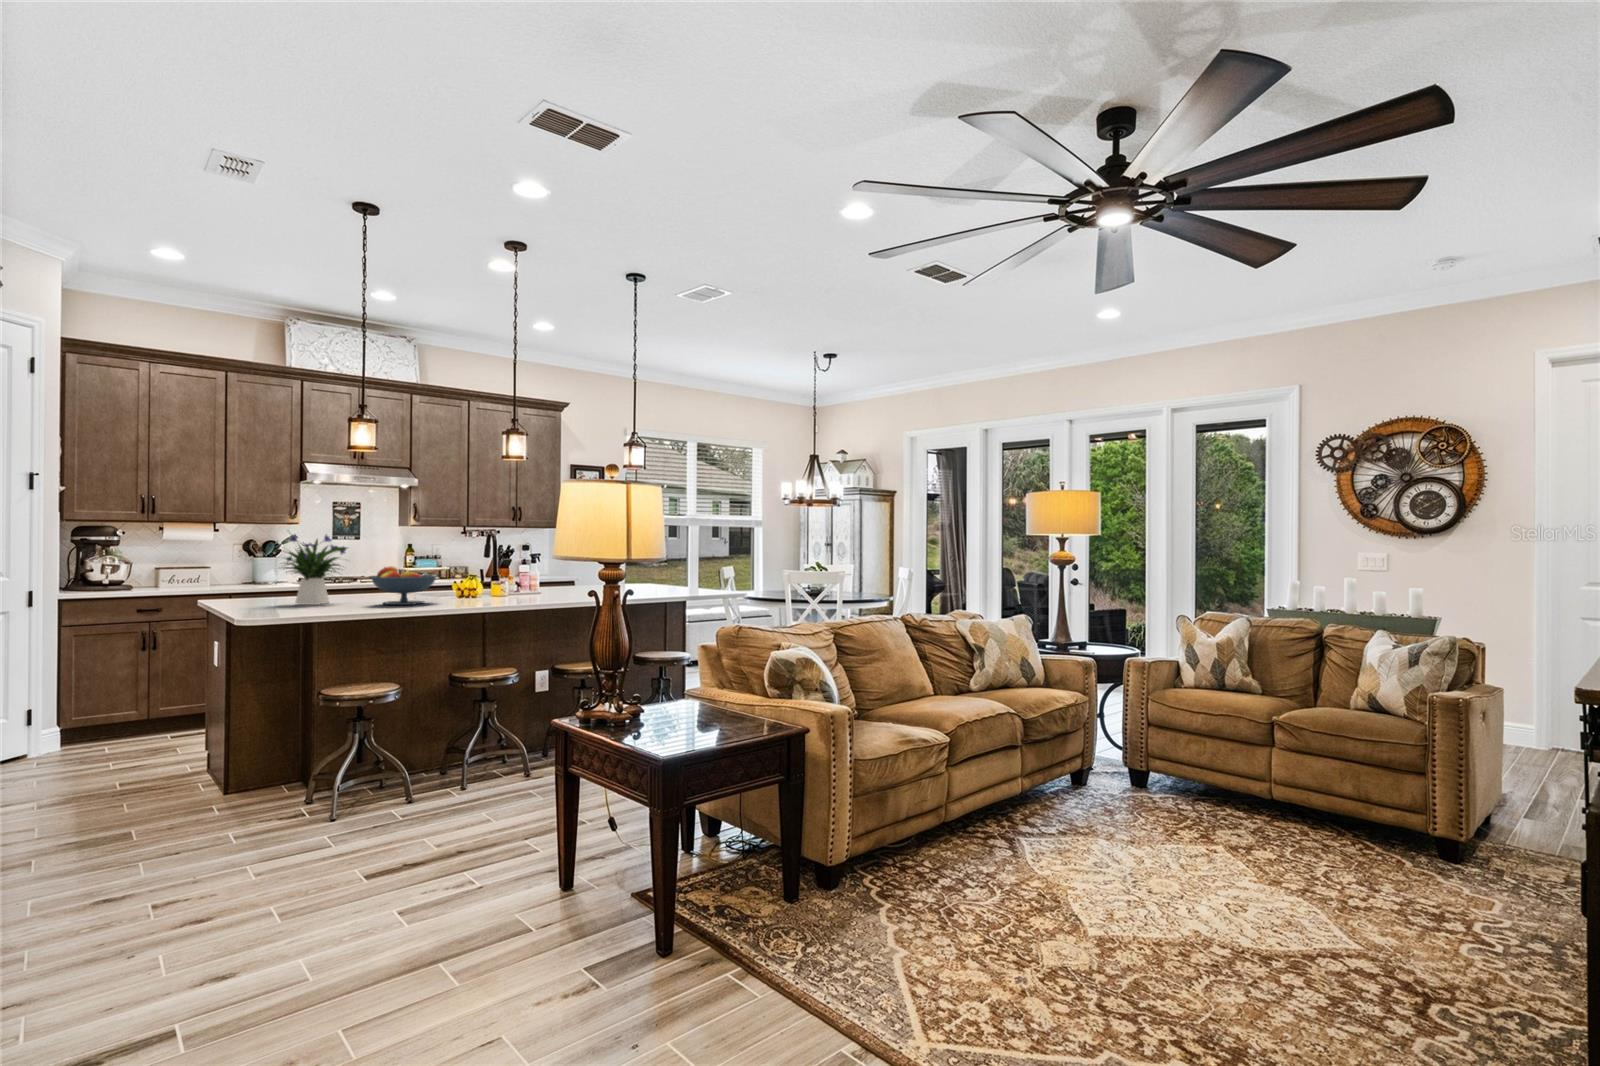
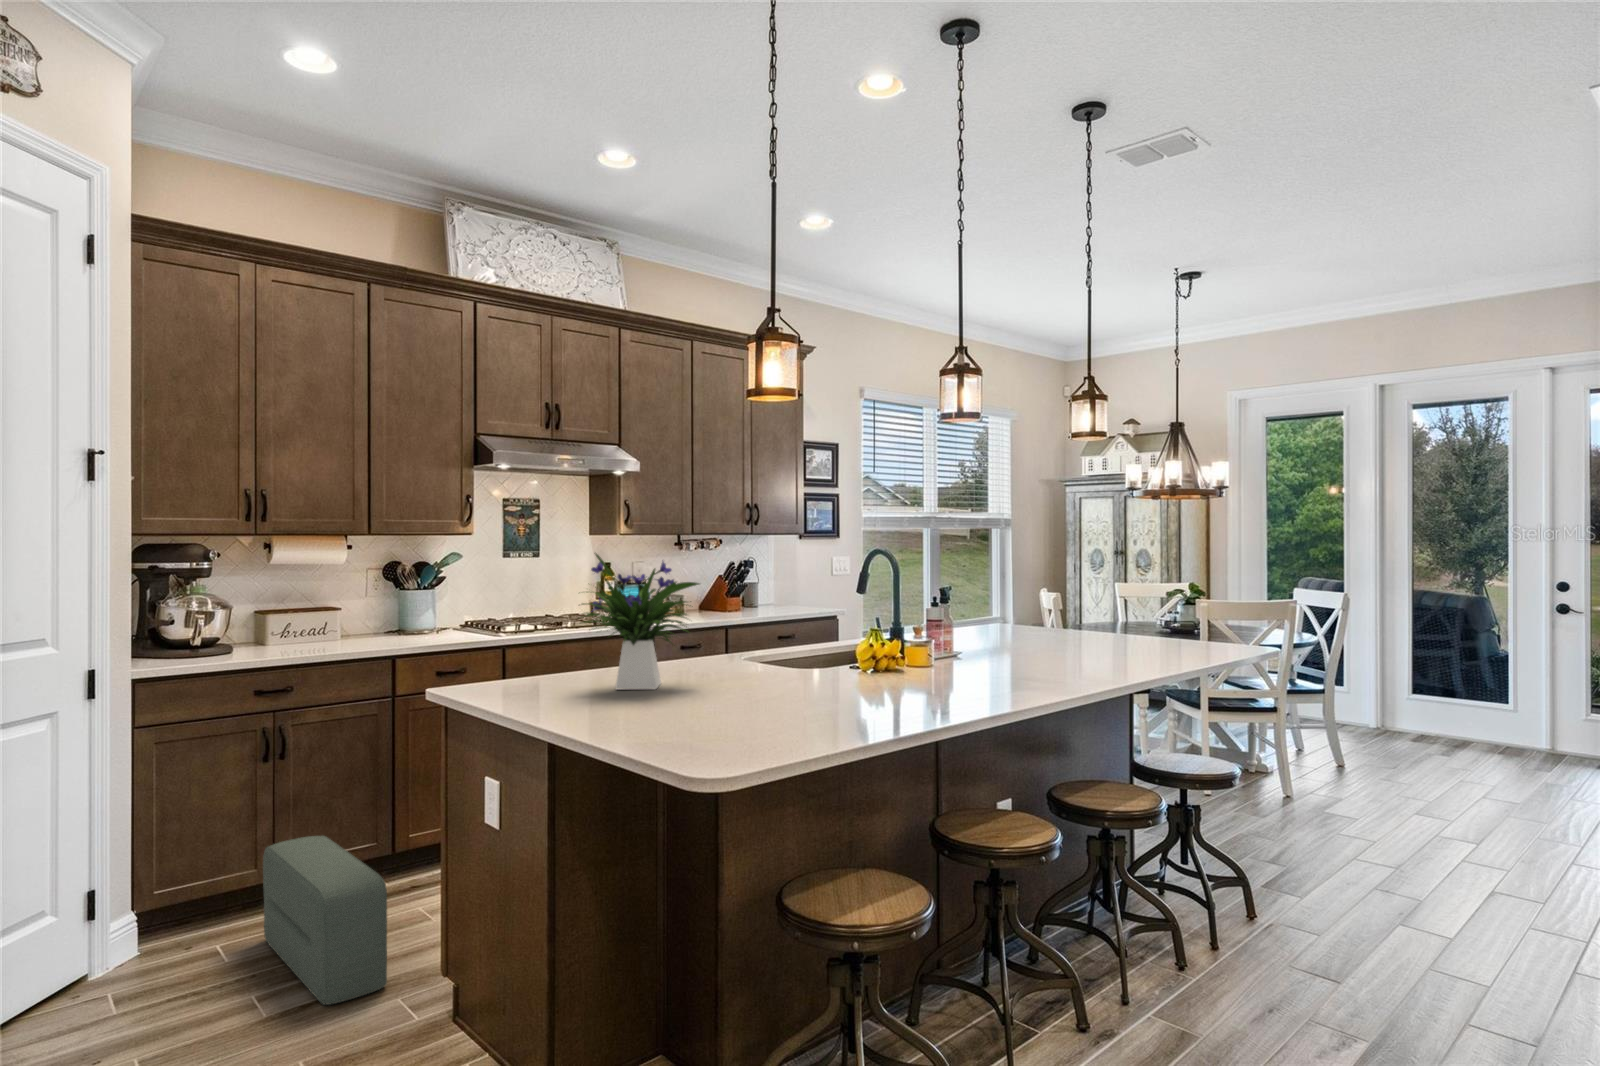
fruit bowl: present [371,566,436,605] -> none [760,617,868,690]
pouf: none [125,692,176,771] -> present [263,836,387,1005]

